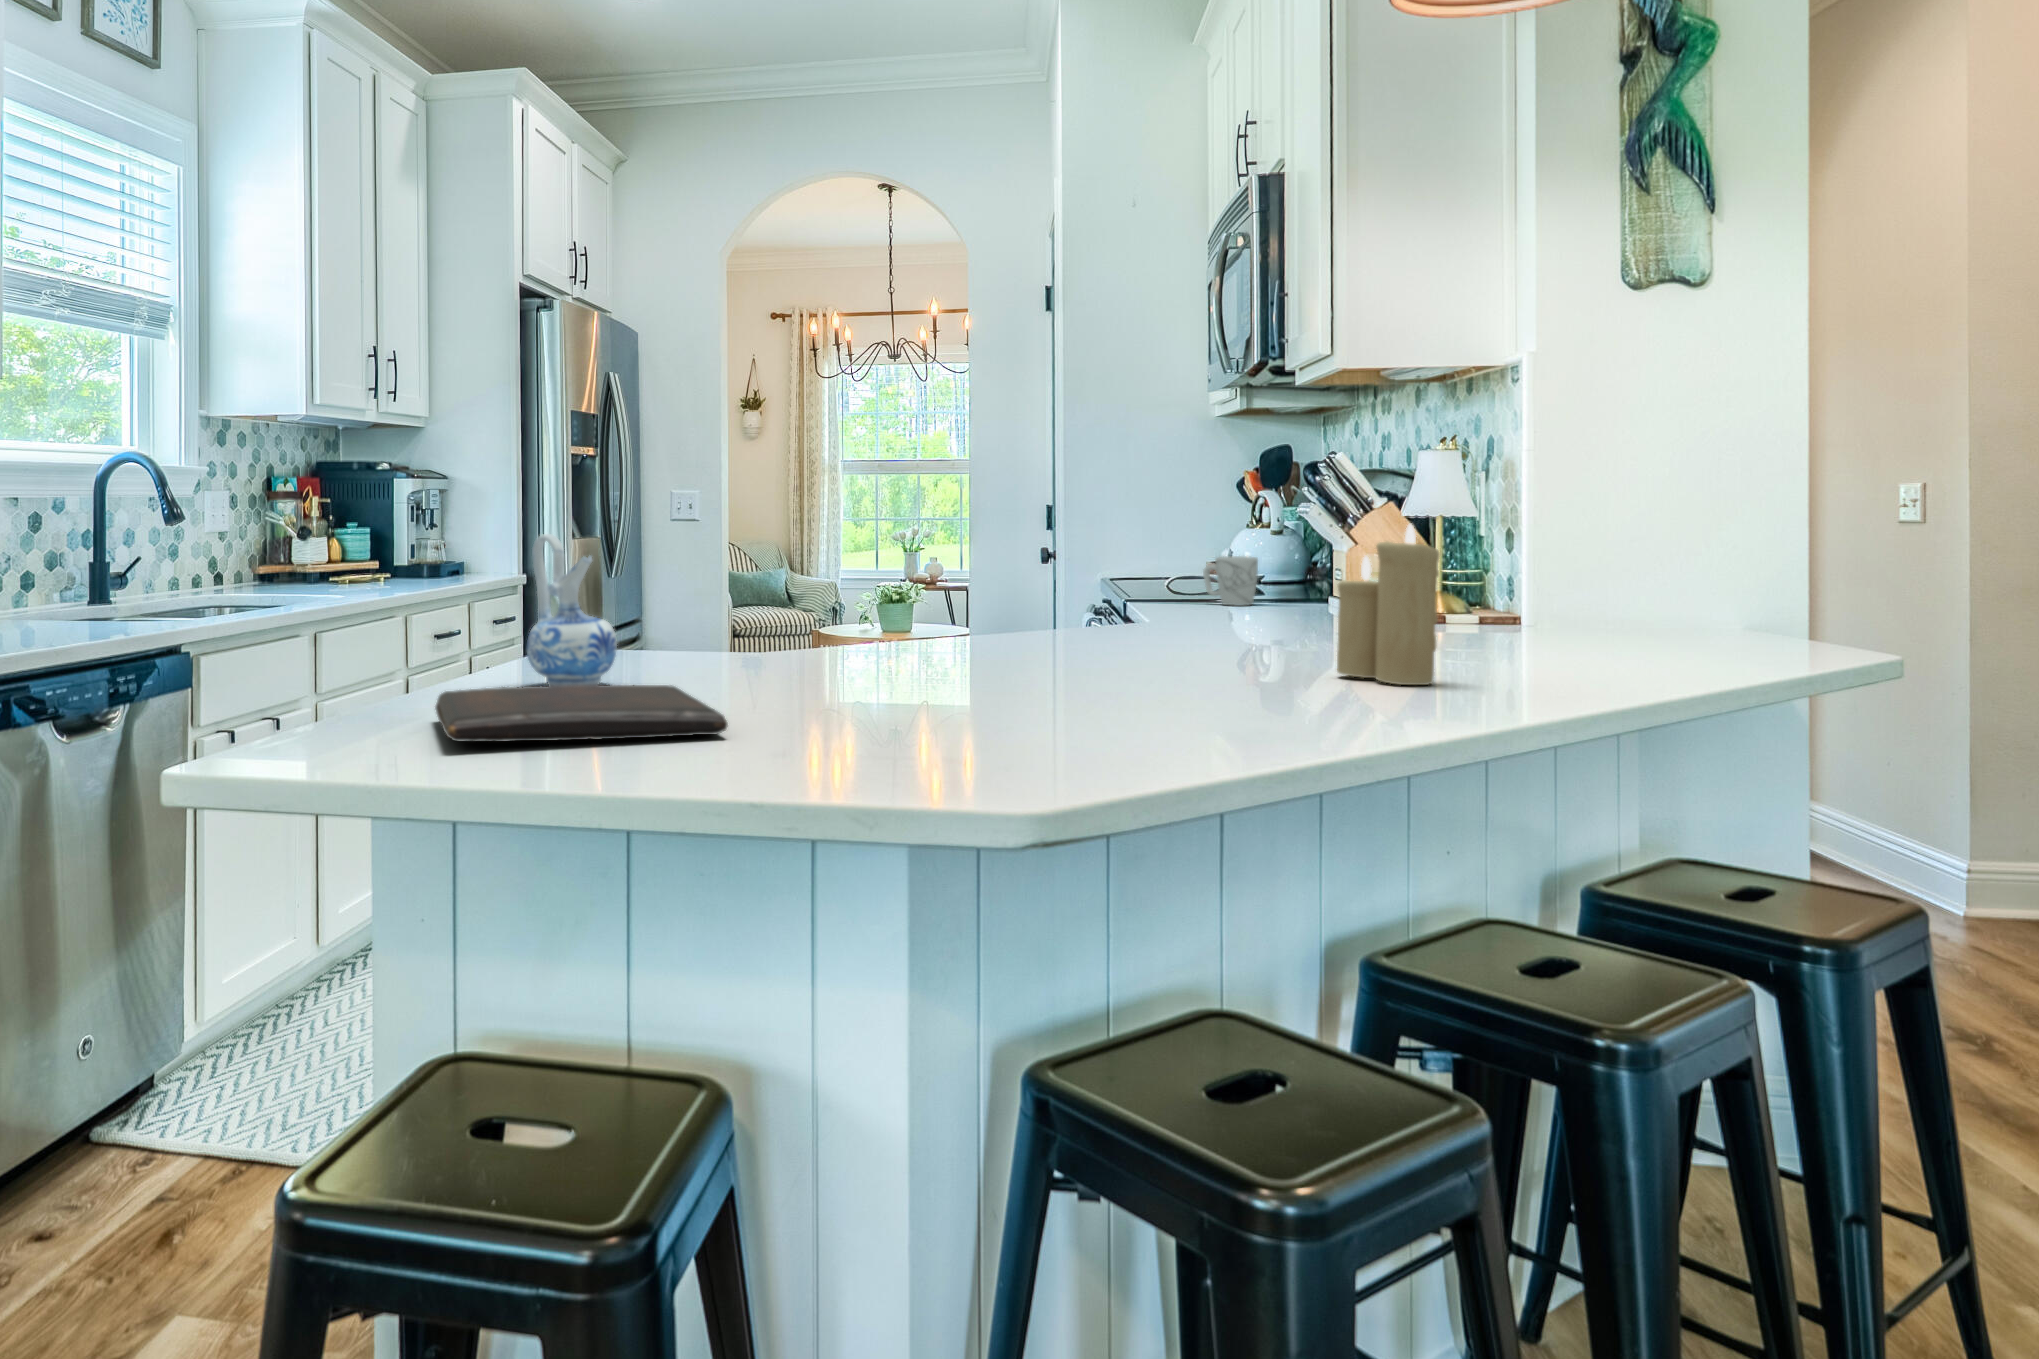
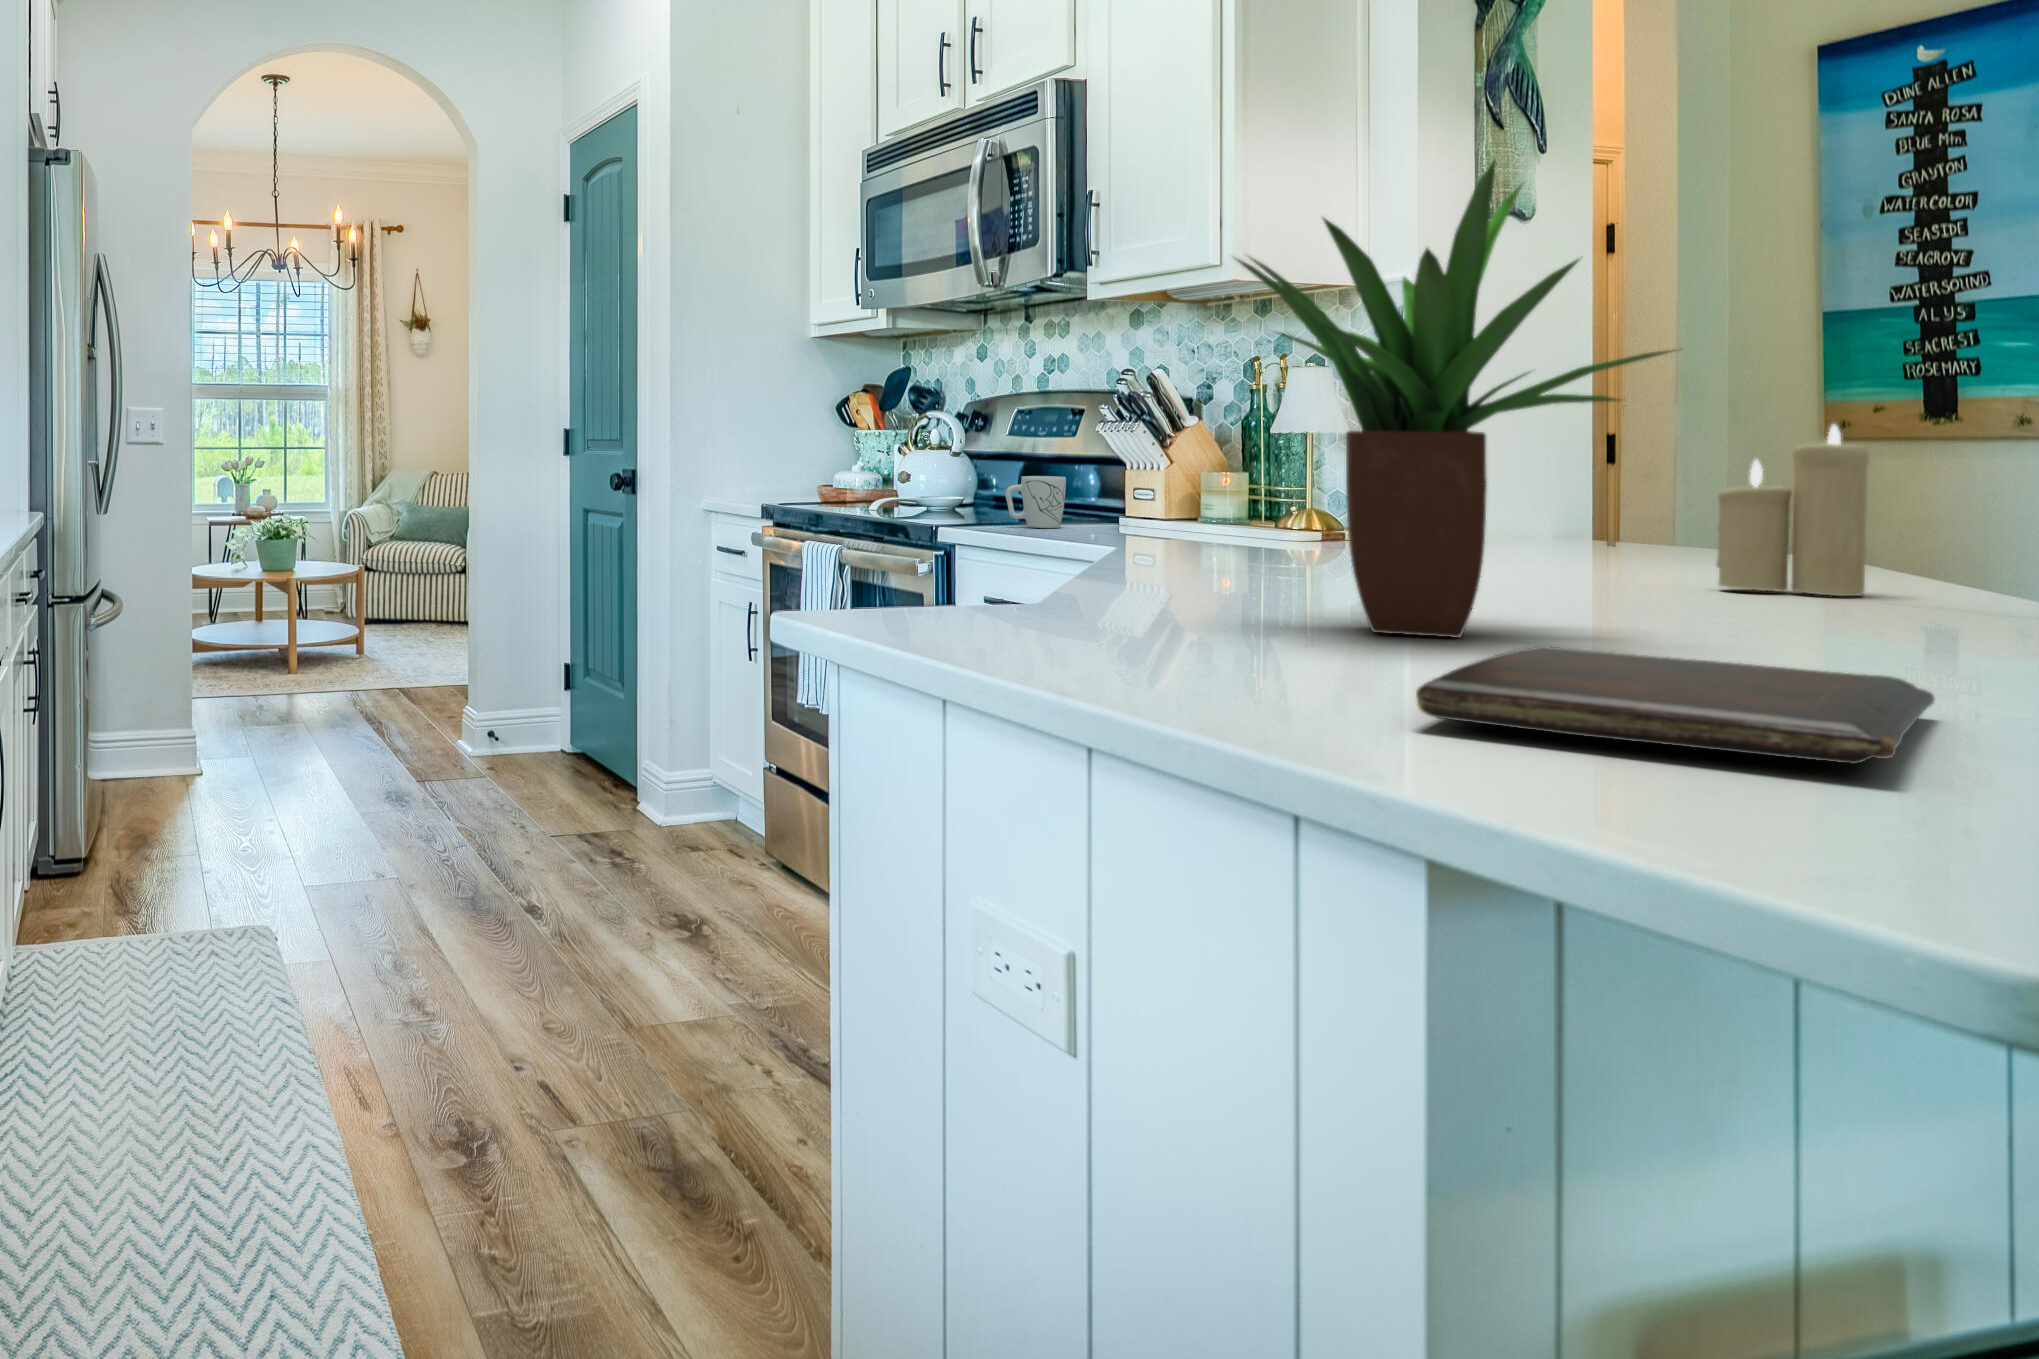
potted plant: none [696,336,998,689] -> present [1235,160,1672,638]
ceramic pitcher: present [526,534,617,686] -> none [1072,430,1219,662]

